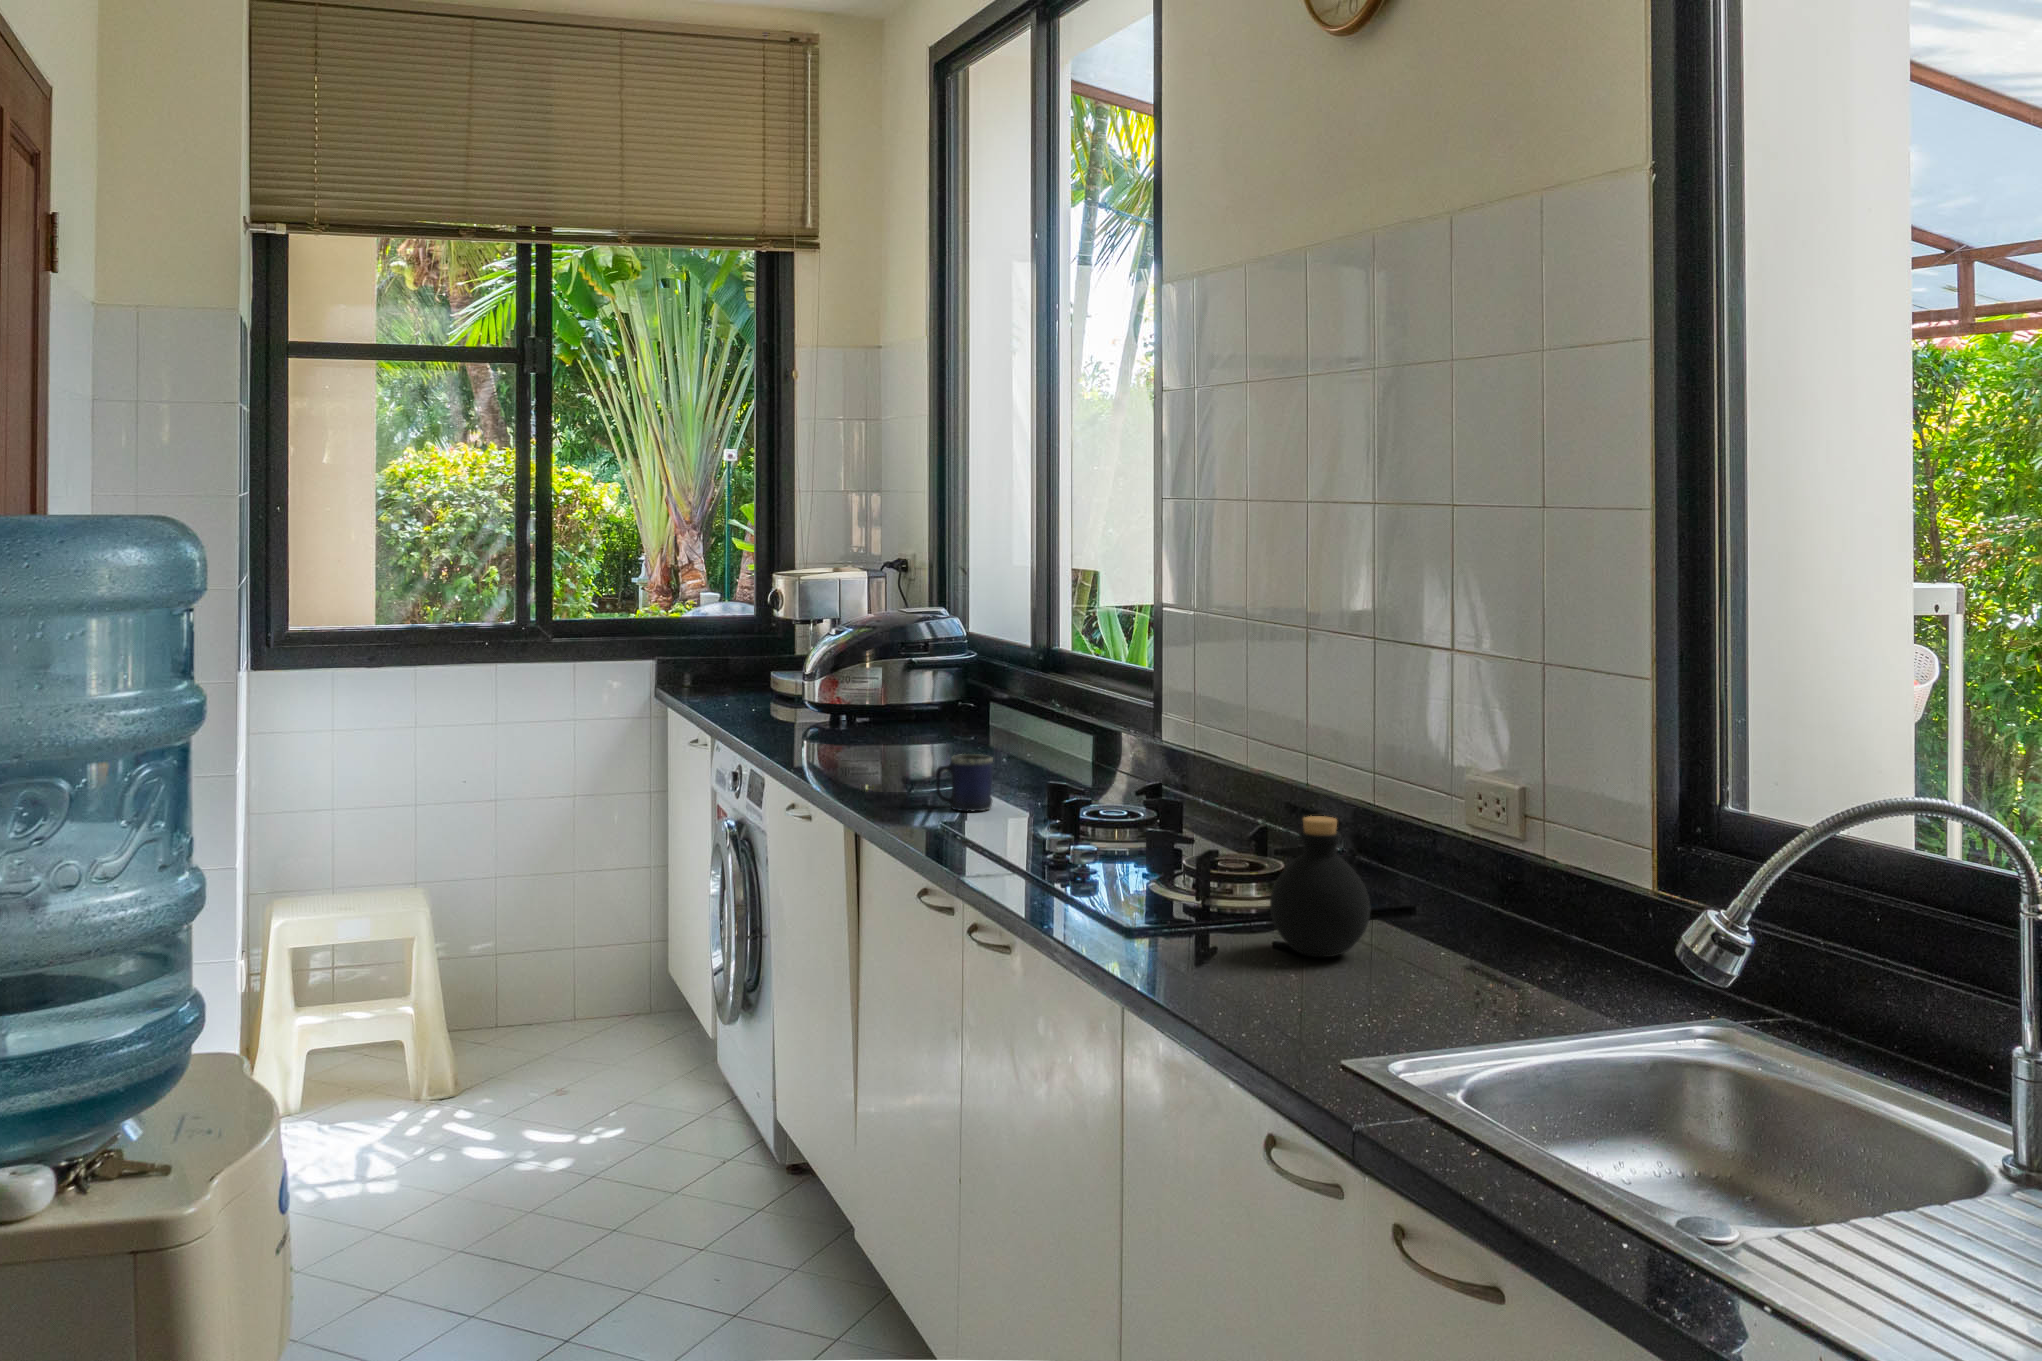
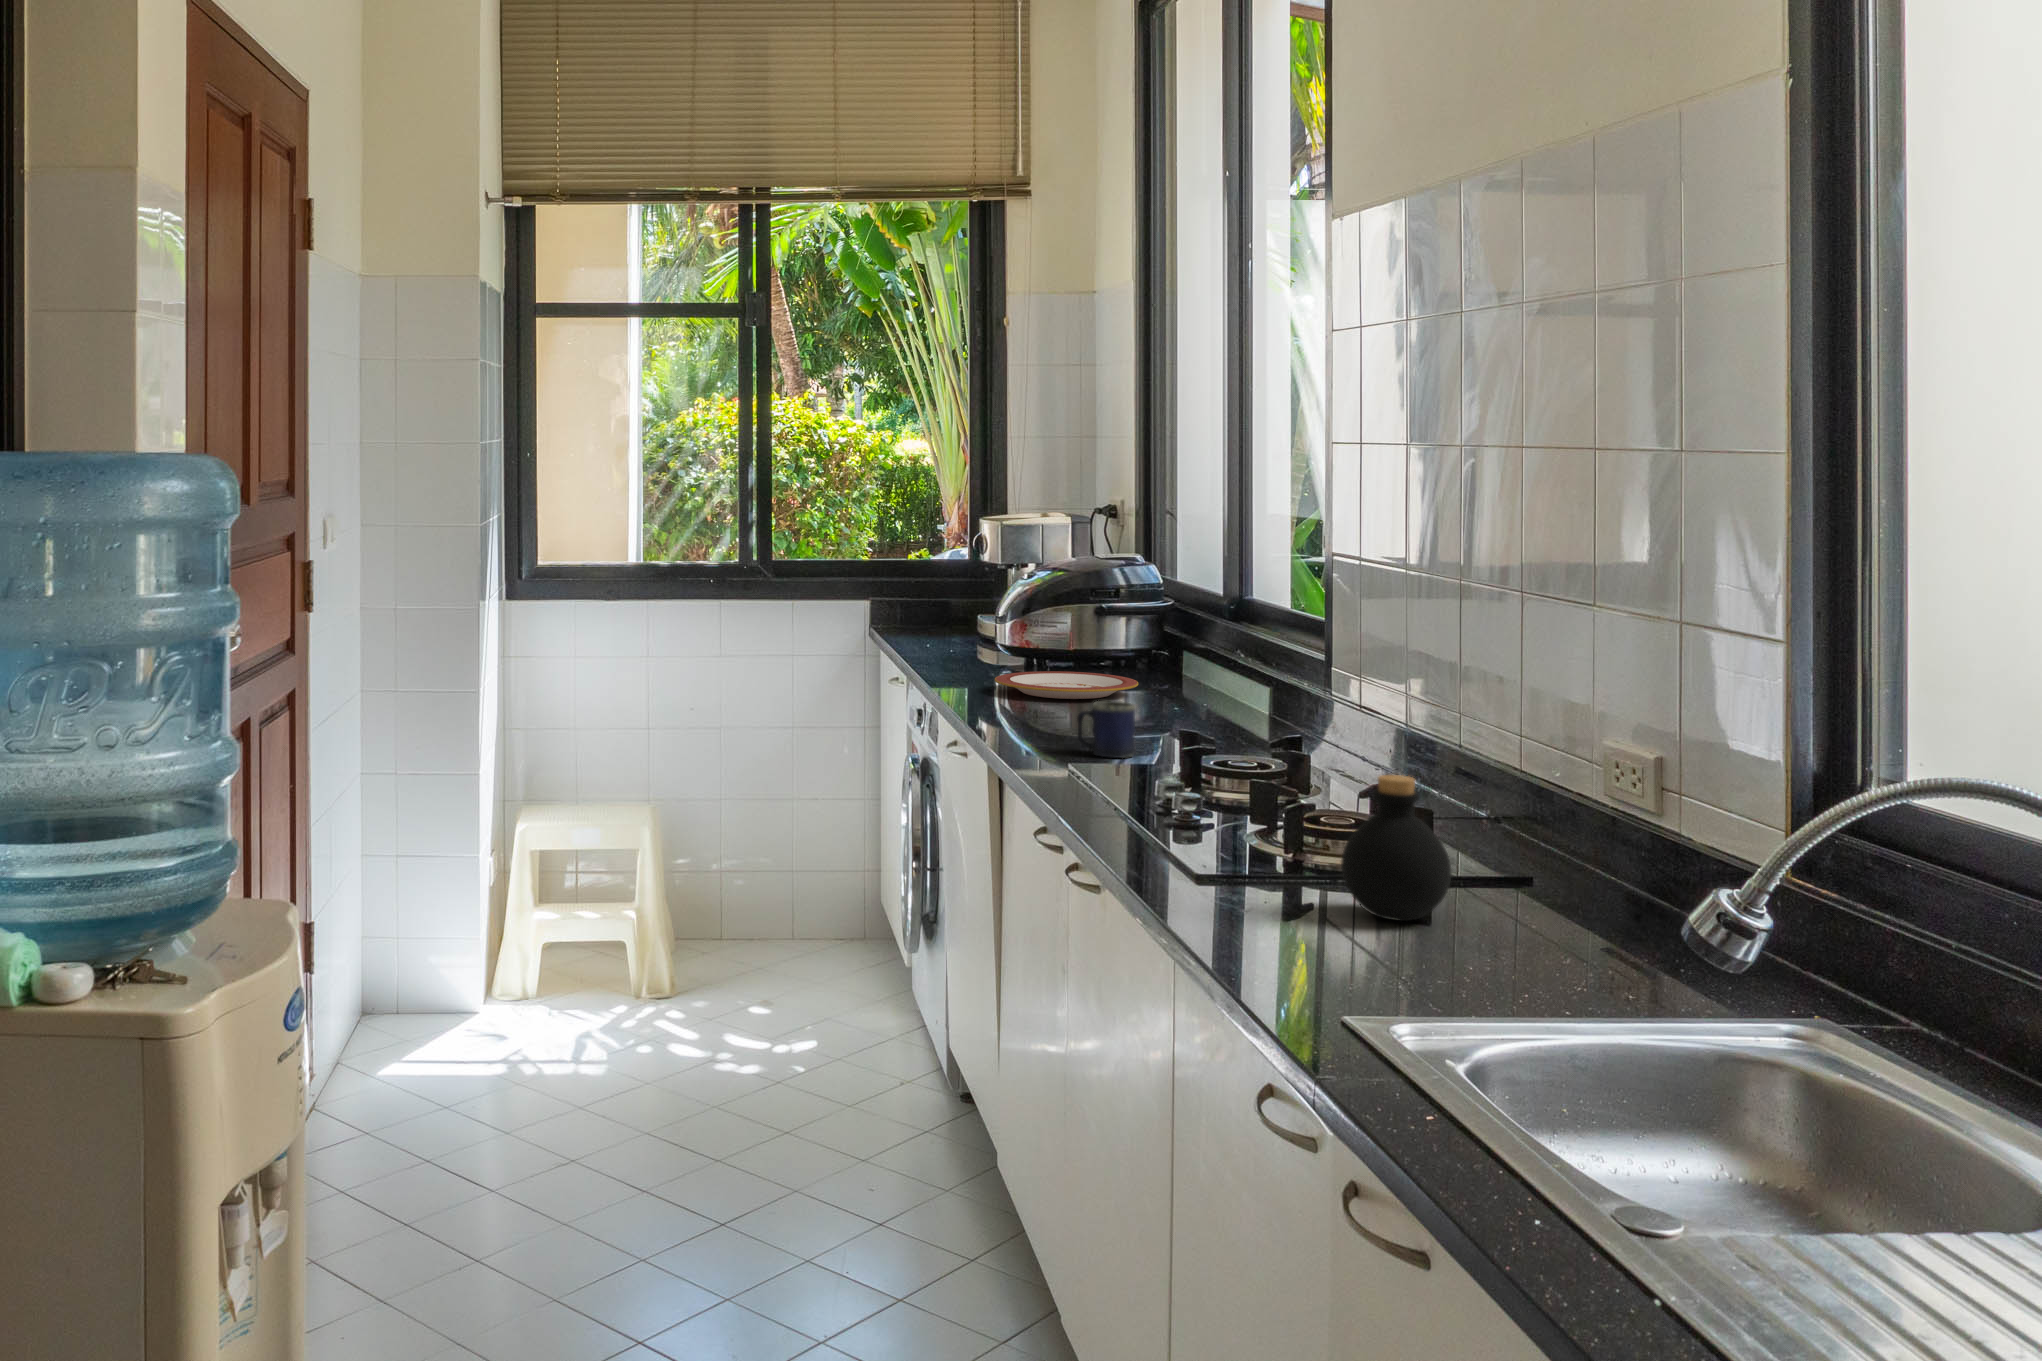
plate: none [819,726,960,753] -> present [995,671,1138,699]

